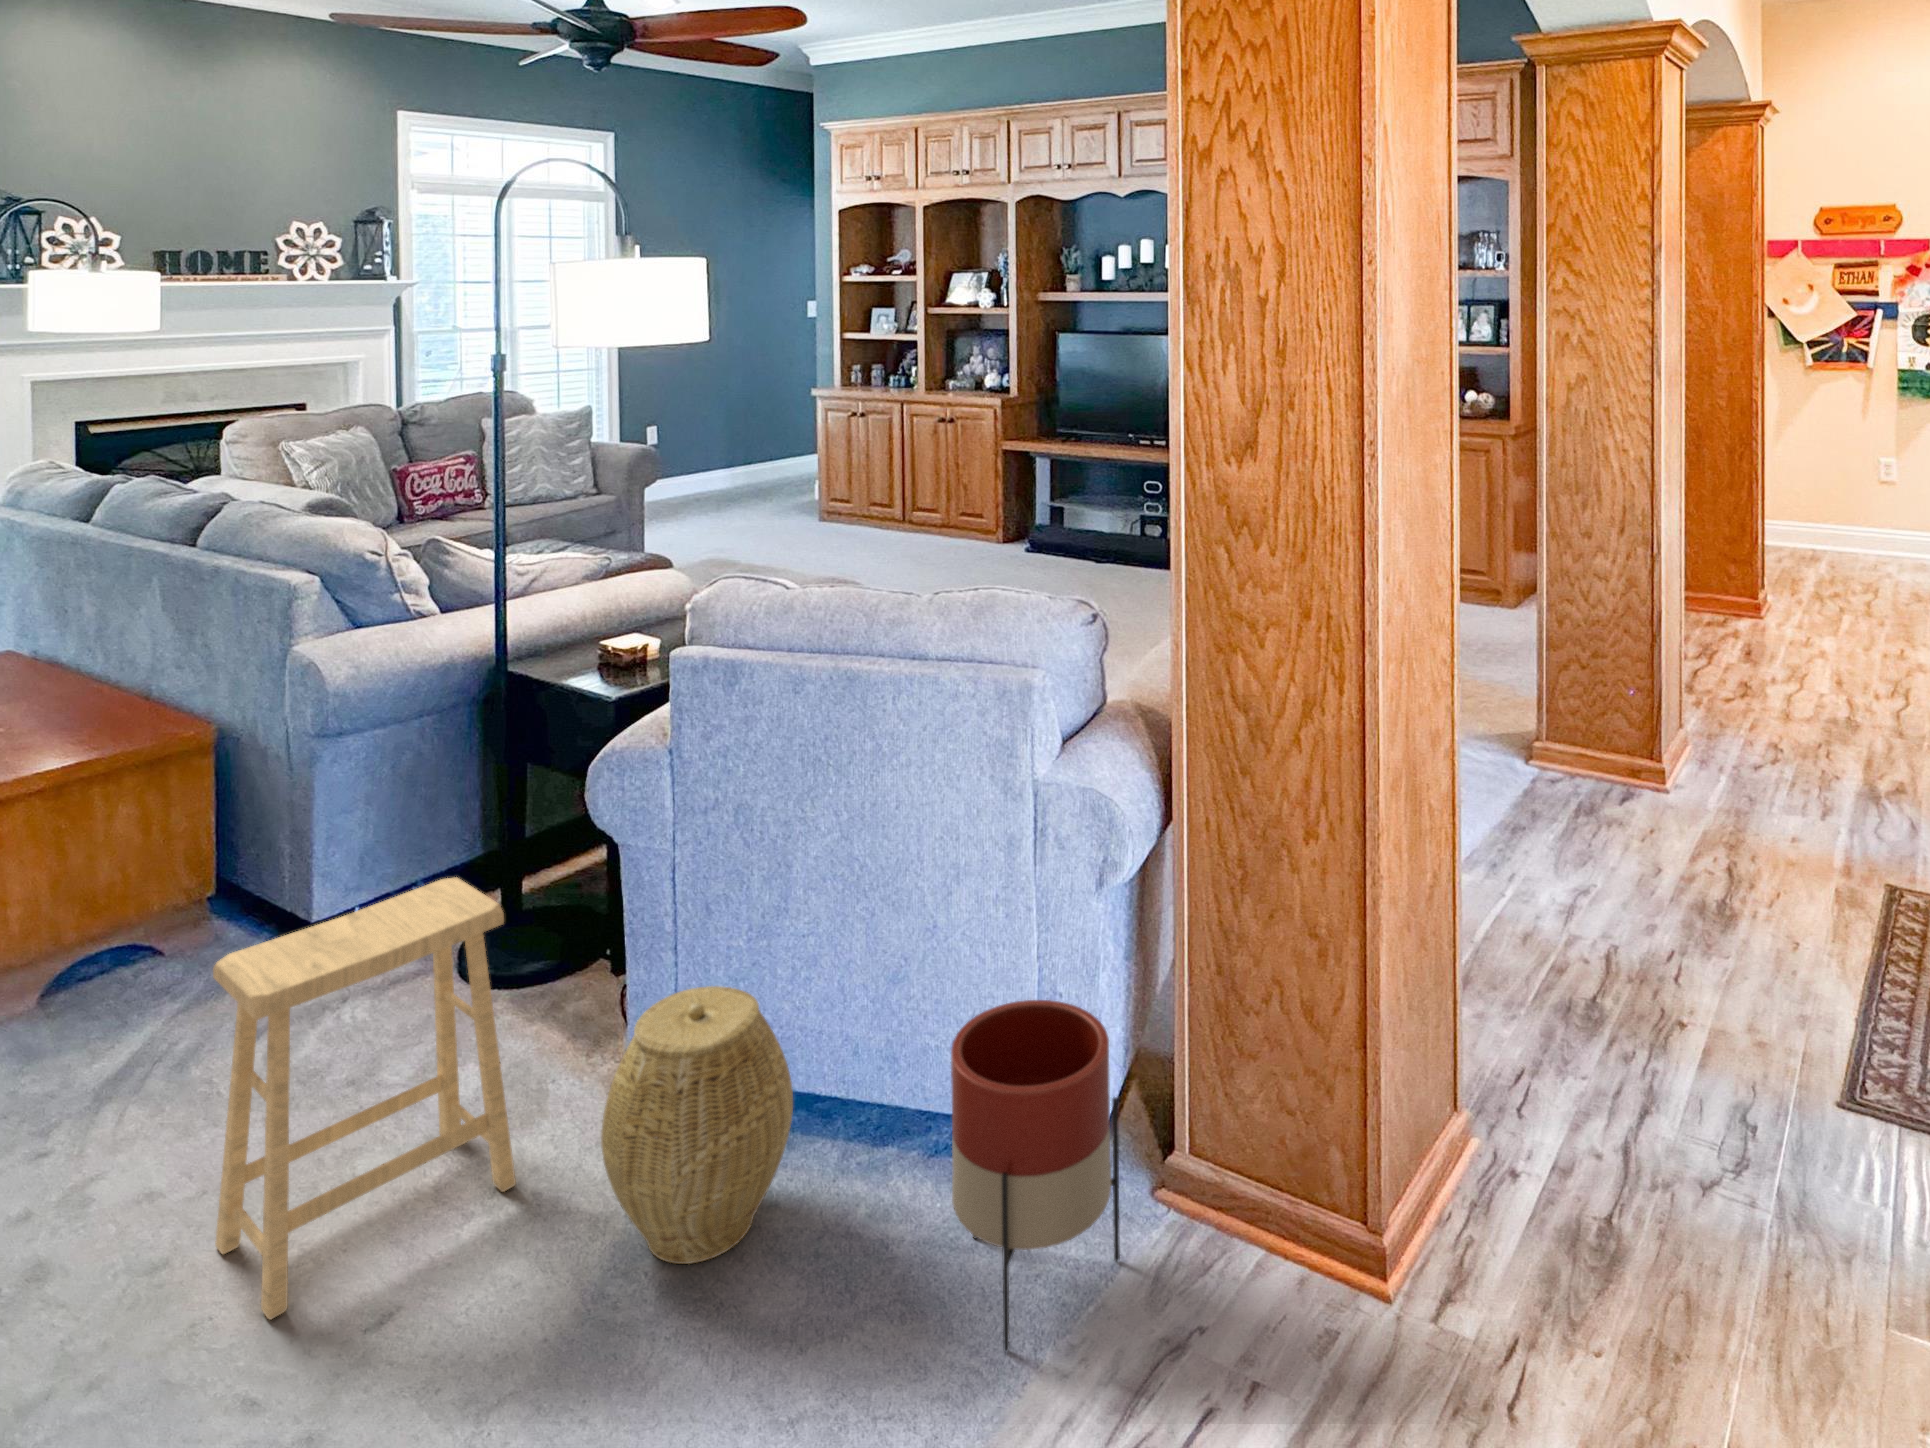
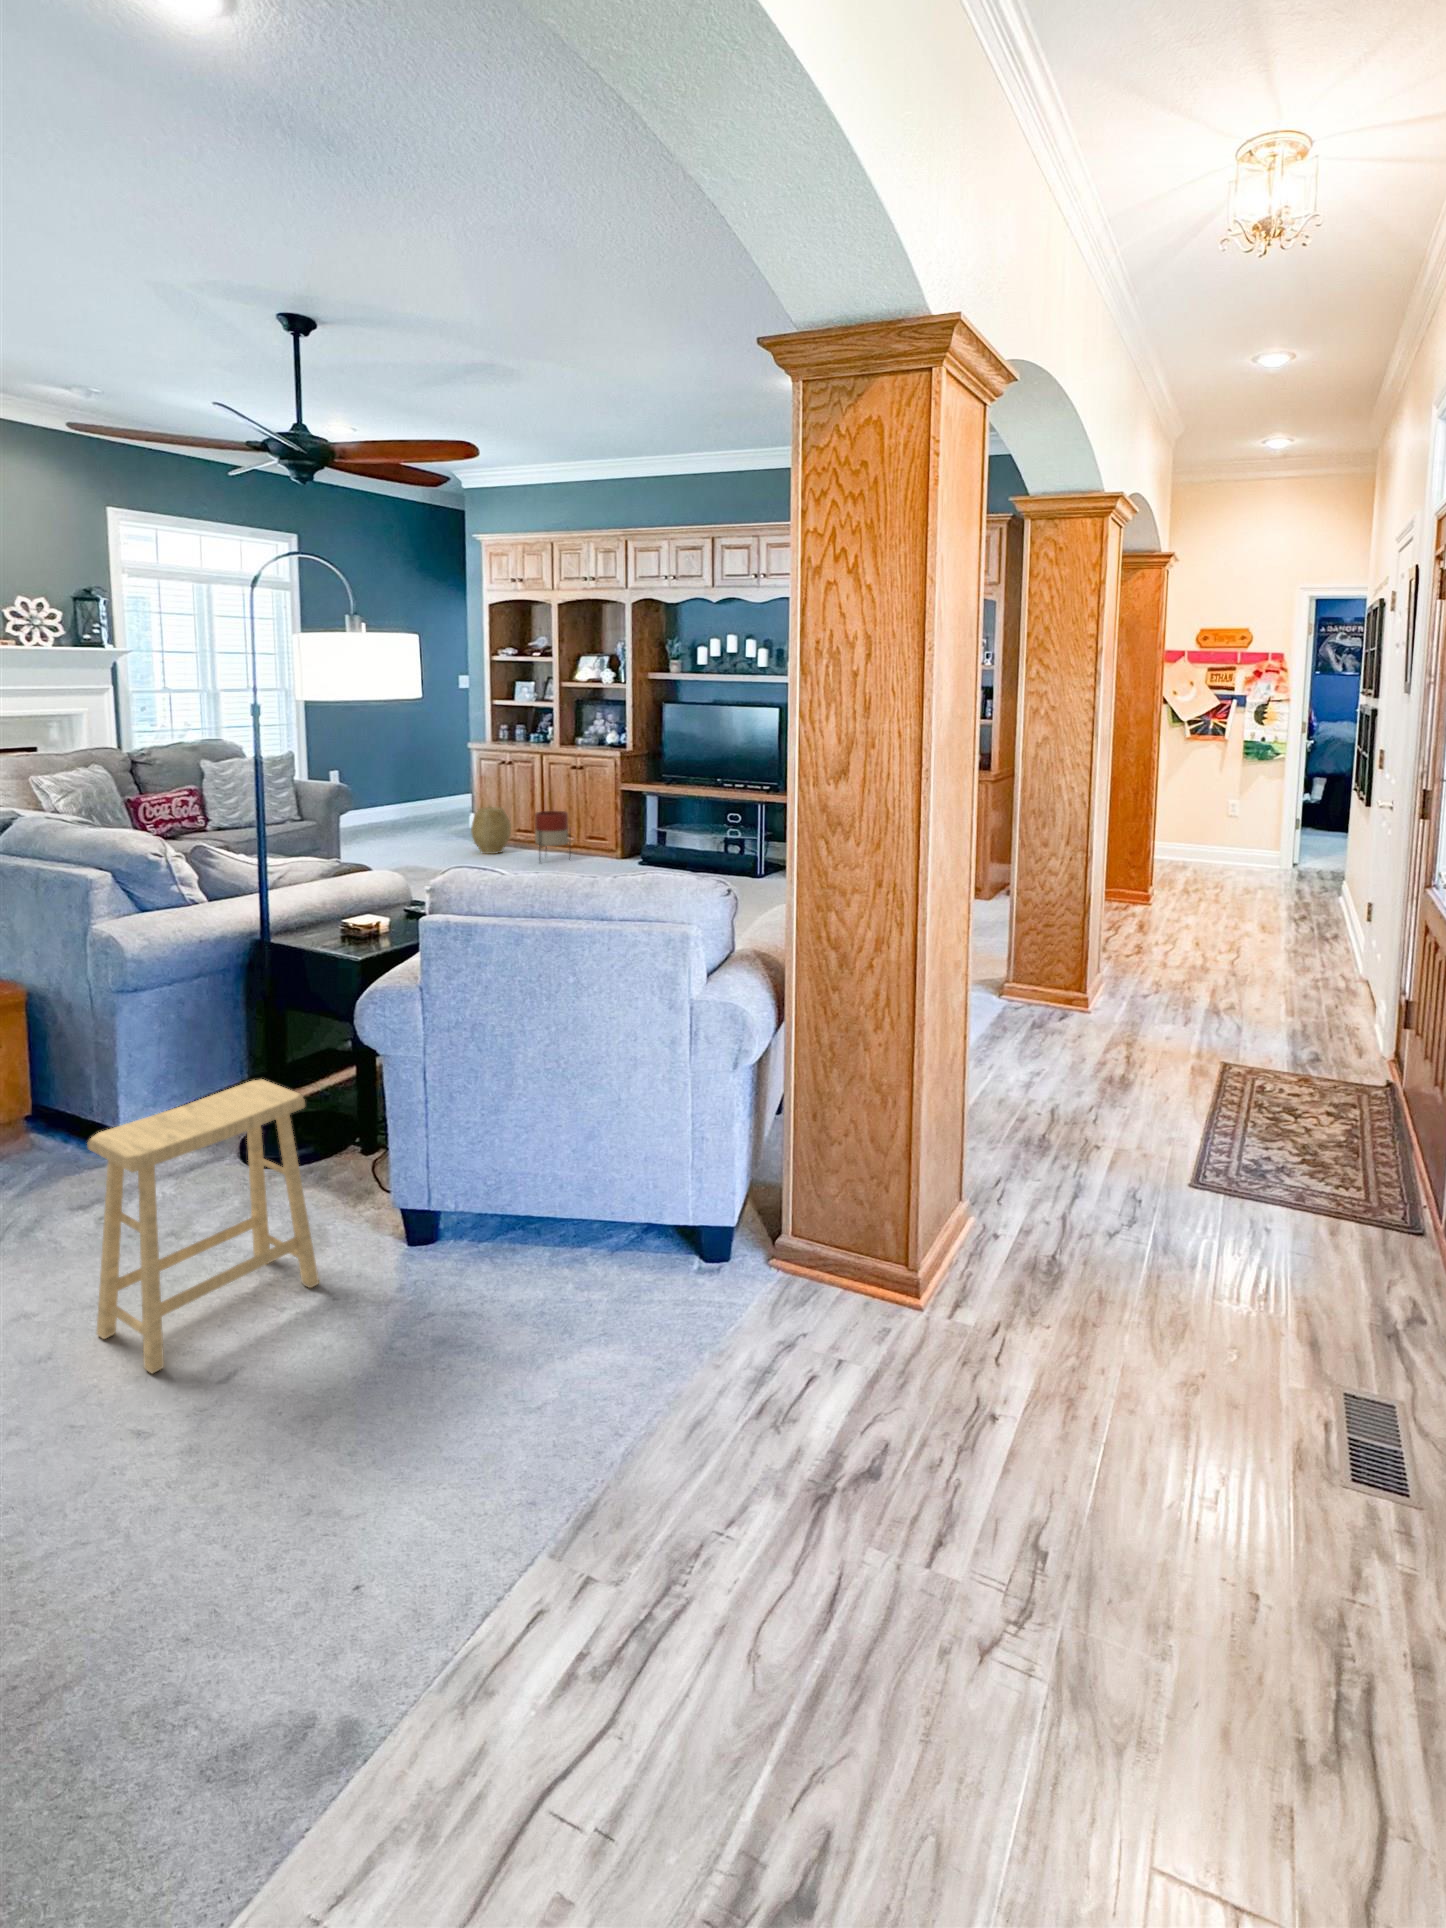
woven basket: present [601,986,793,1264] -> present [471,807,511,854]
planter: present [951,1000,1120,1352] -> present [535,811,571,859]

